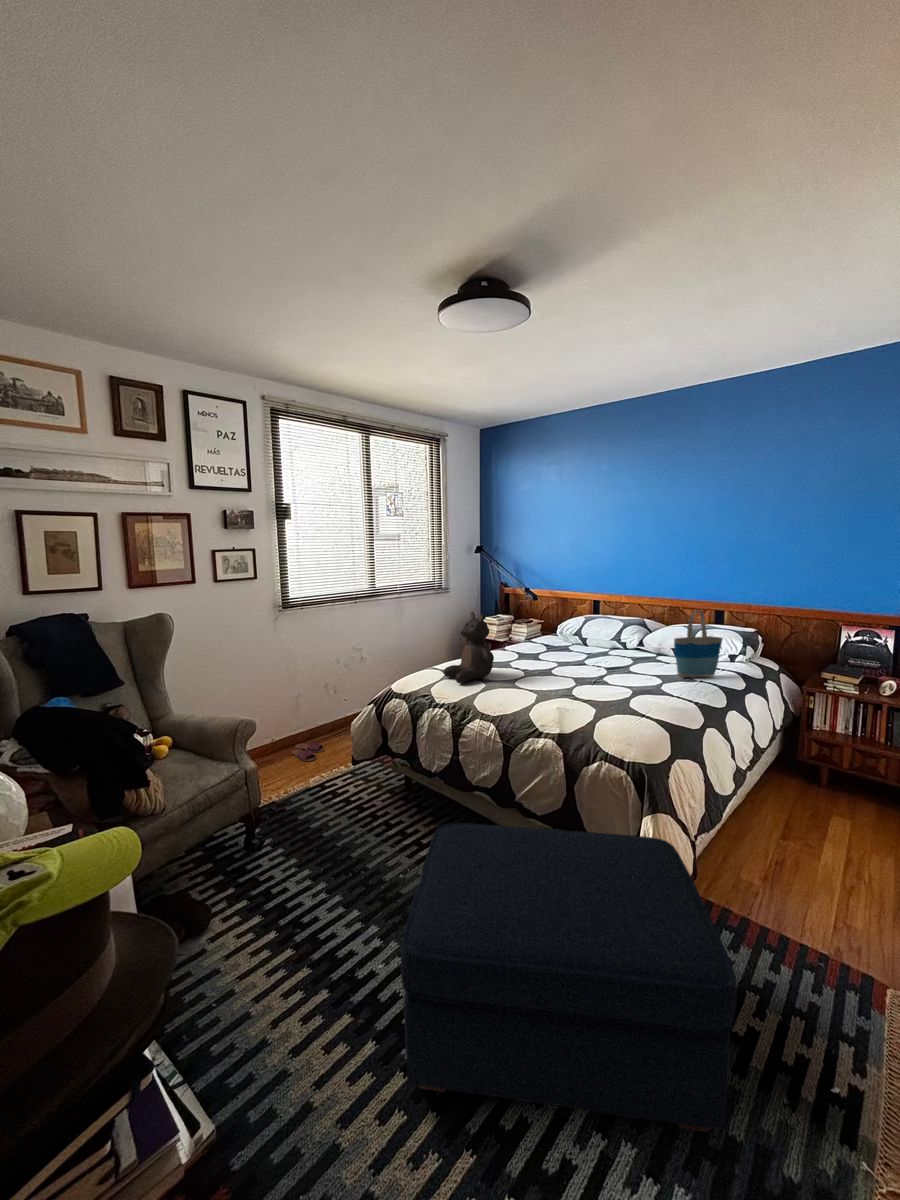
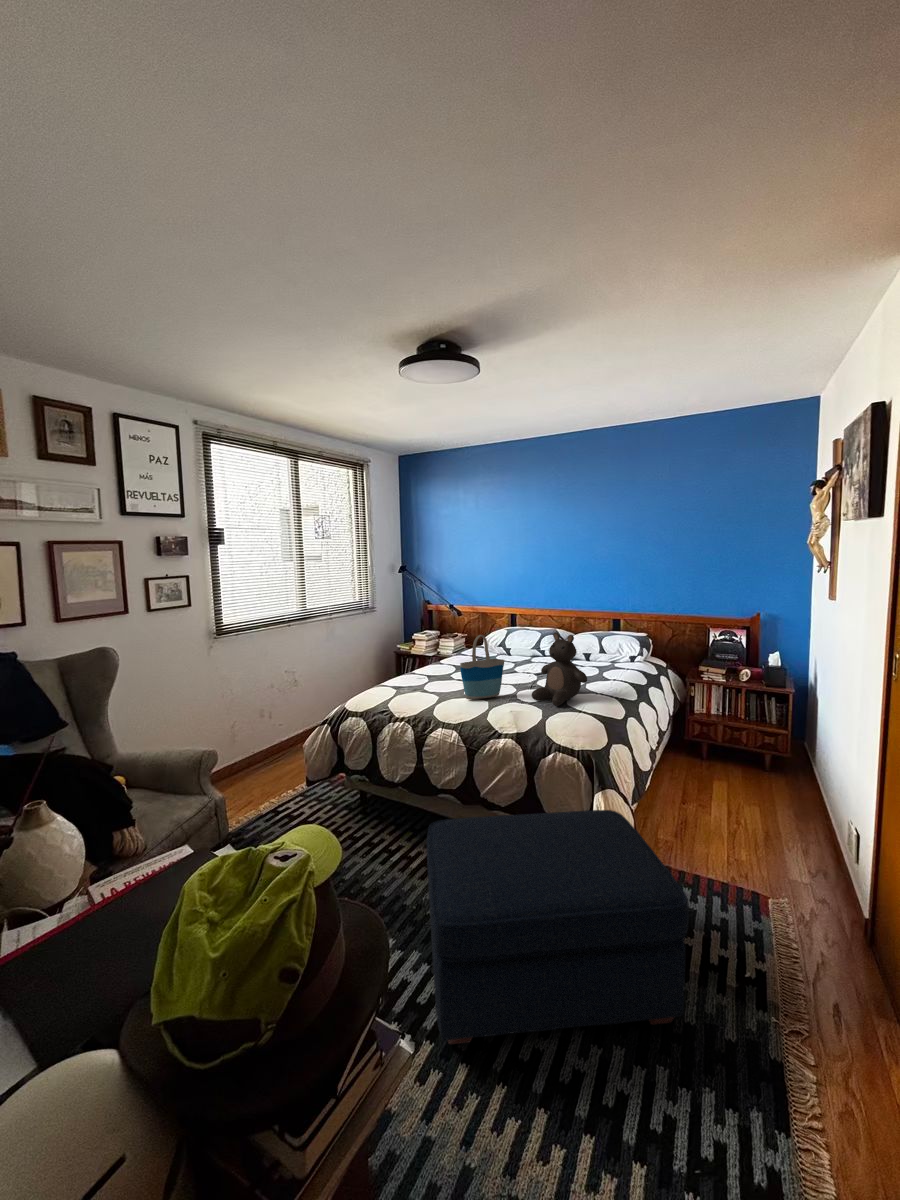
tote bag: present [674,610,722,677] -> present [460,635,504,699]
teddy bear: present [444,612,494,683] -> present [532,633,587,706]
slippers: present [292,742,324,761] -> none [231,769,266,788]

